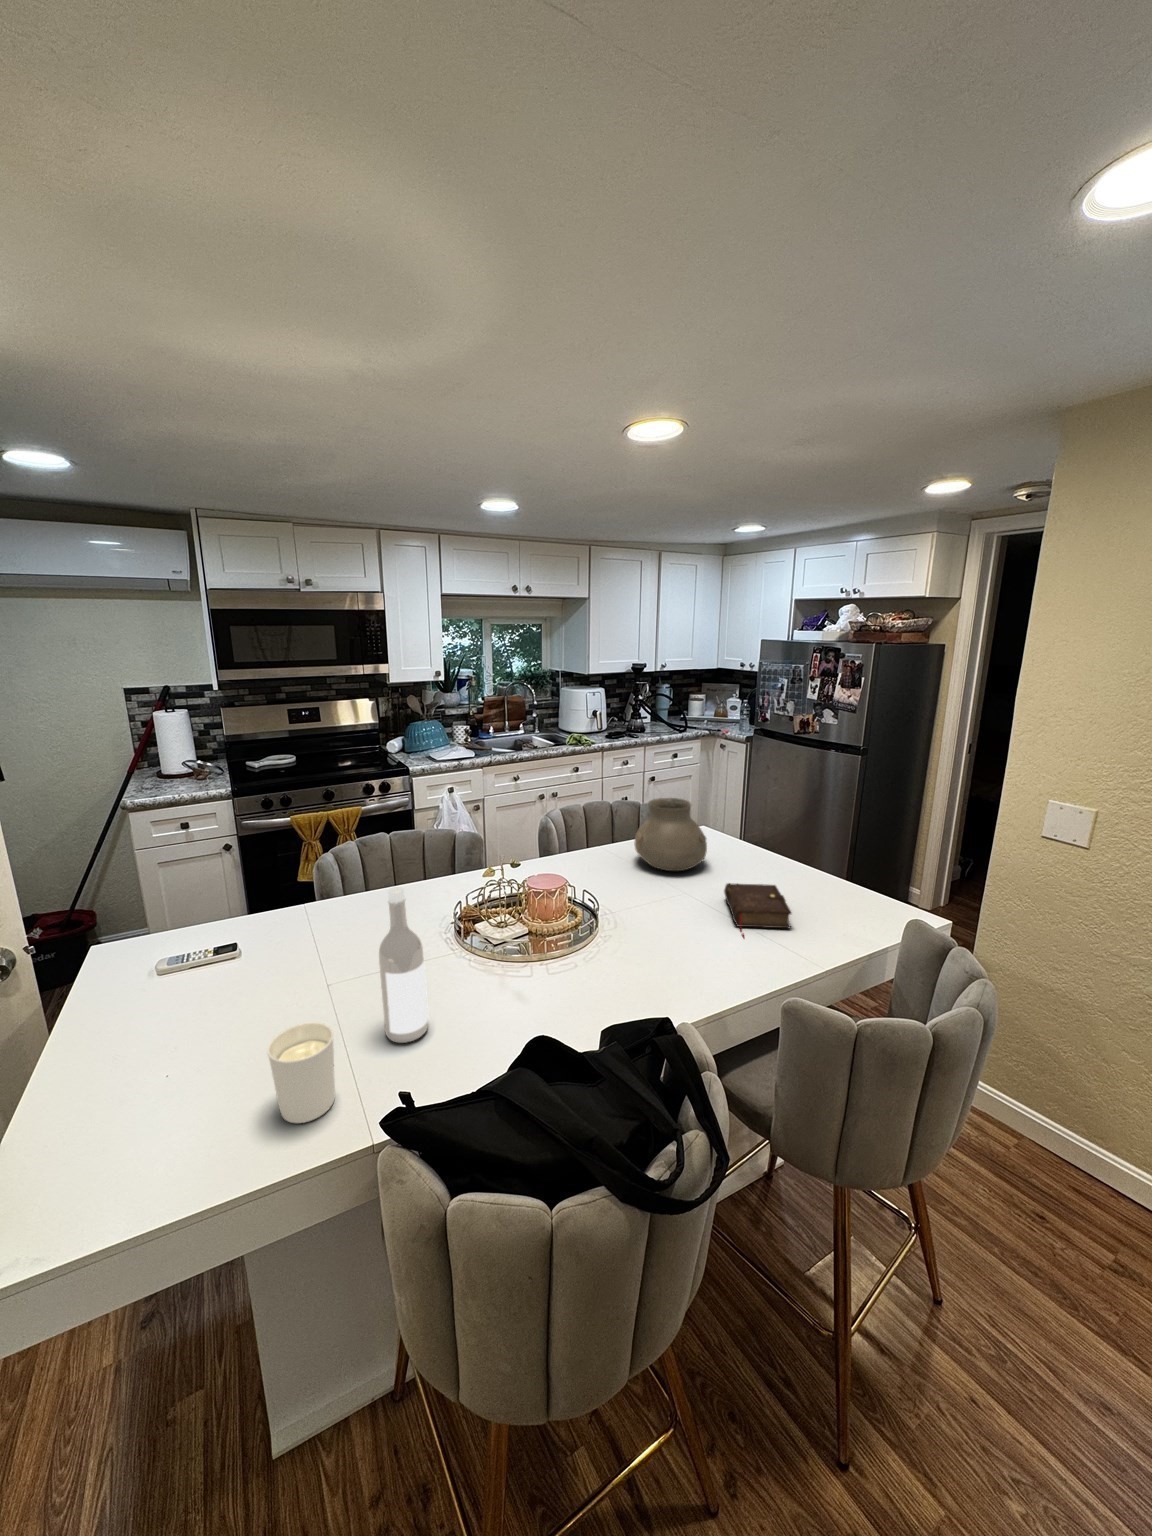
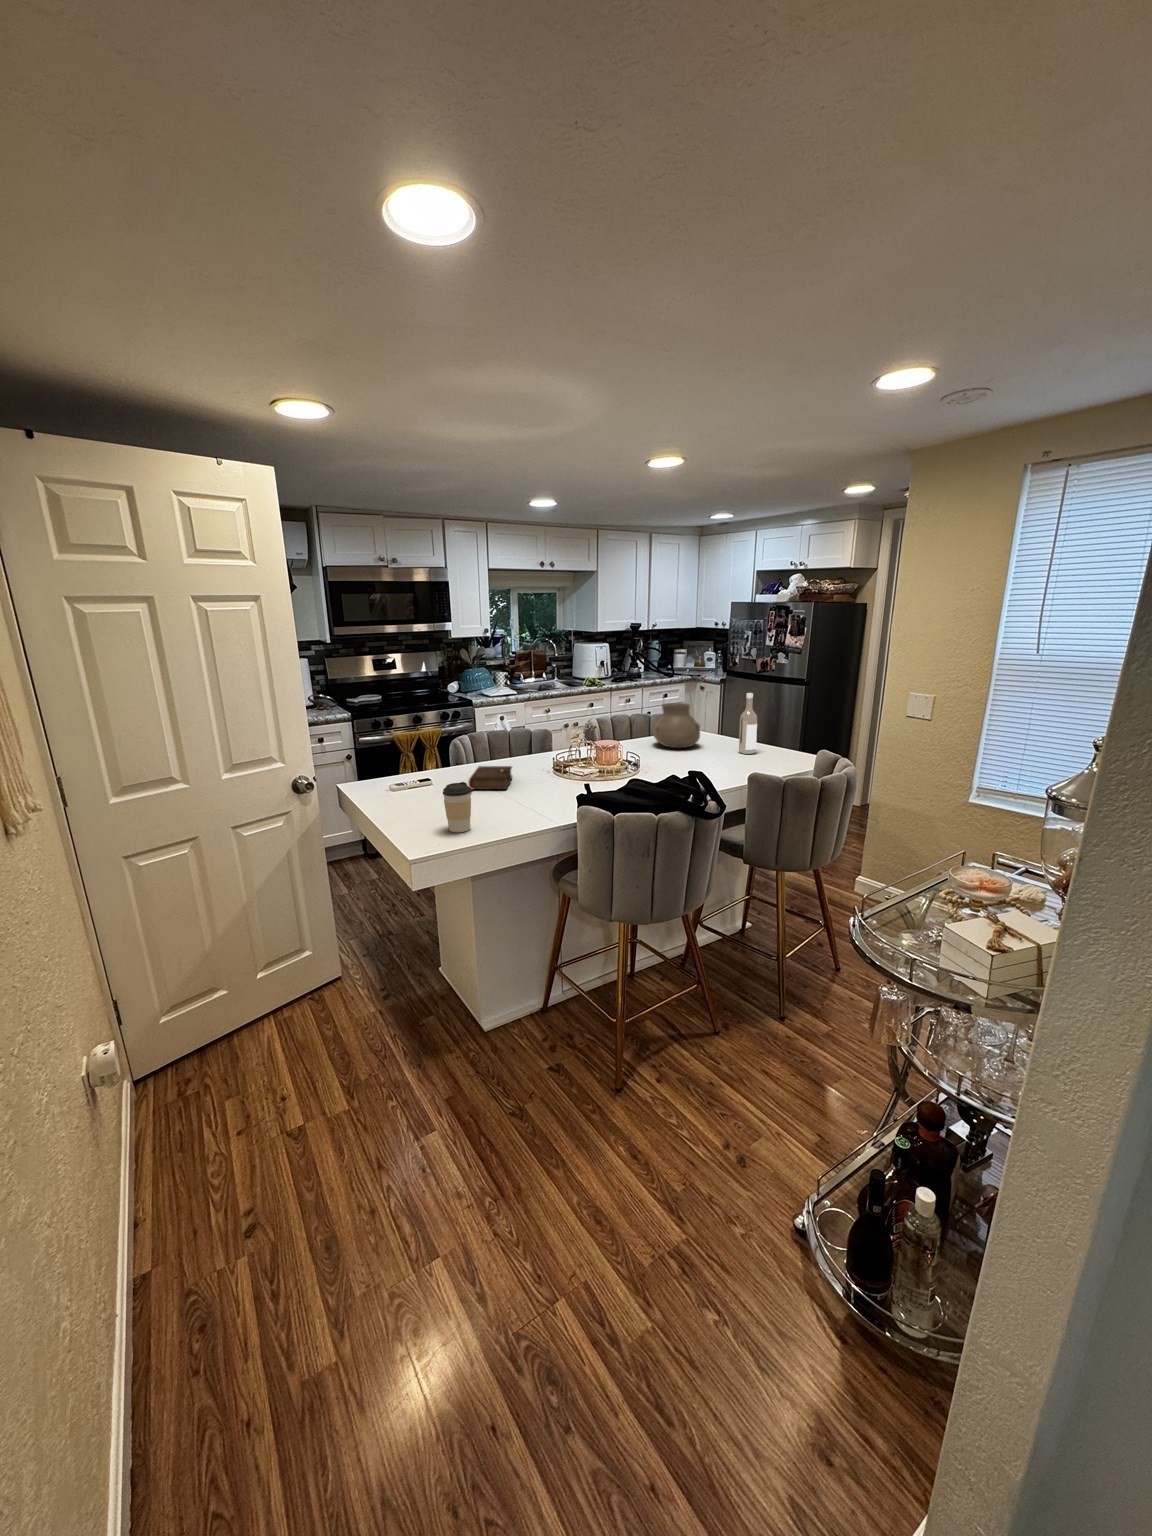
book: present [724,883,792,935] -> present [469,766,512,790]
wine bottle: present [379,887,428,1043] -> present [739,693,757,754]
candle holder: present [267,1022,335,1123] -> none [505,781,535,823]
coffee cup: none [104,1046,181,1164] -> present [443,782,471,832]

